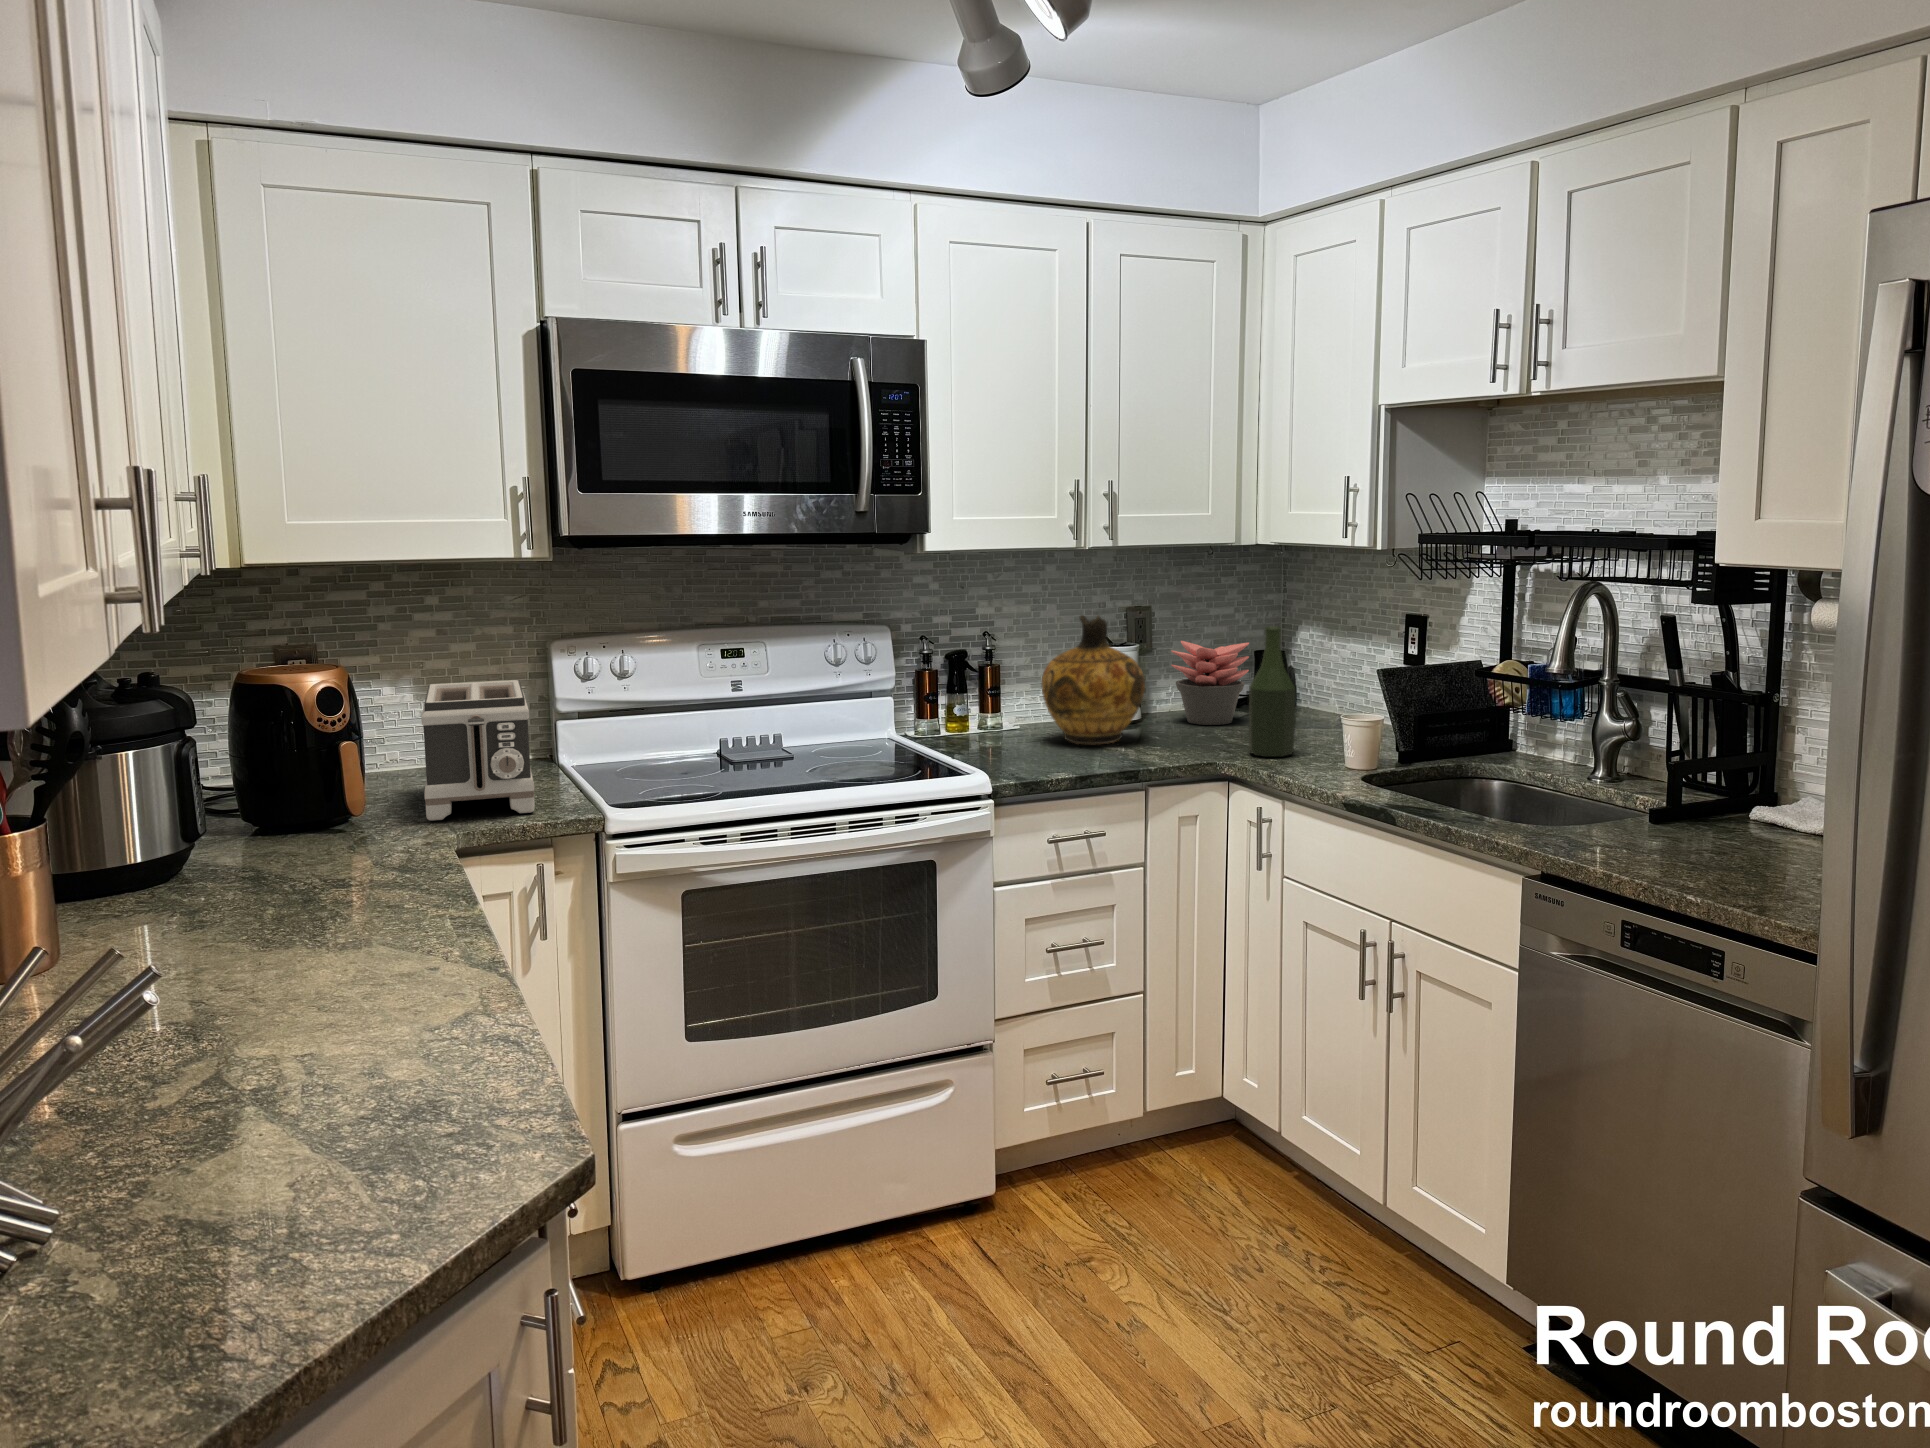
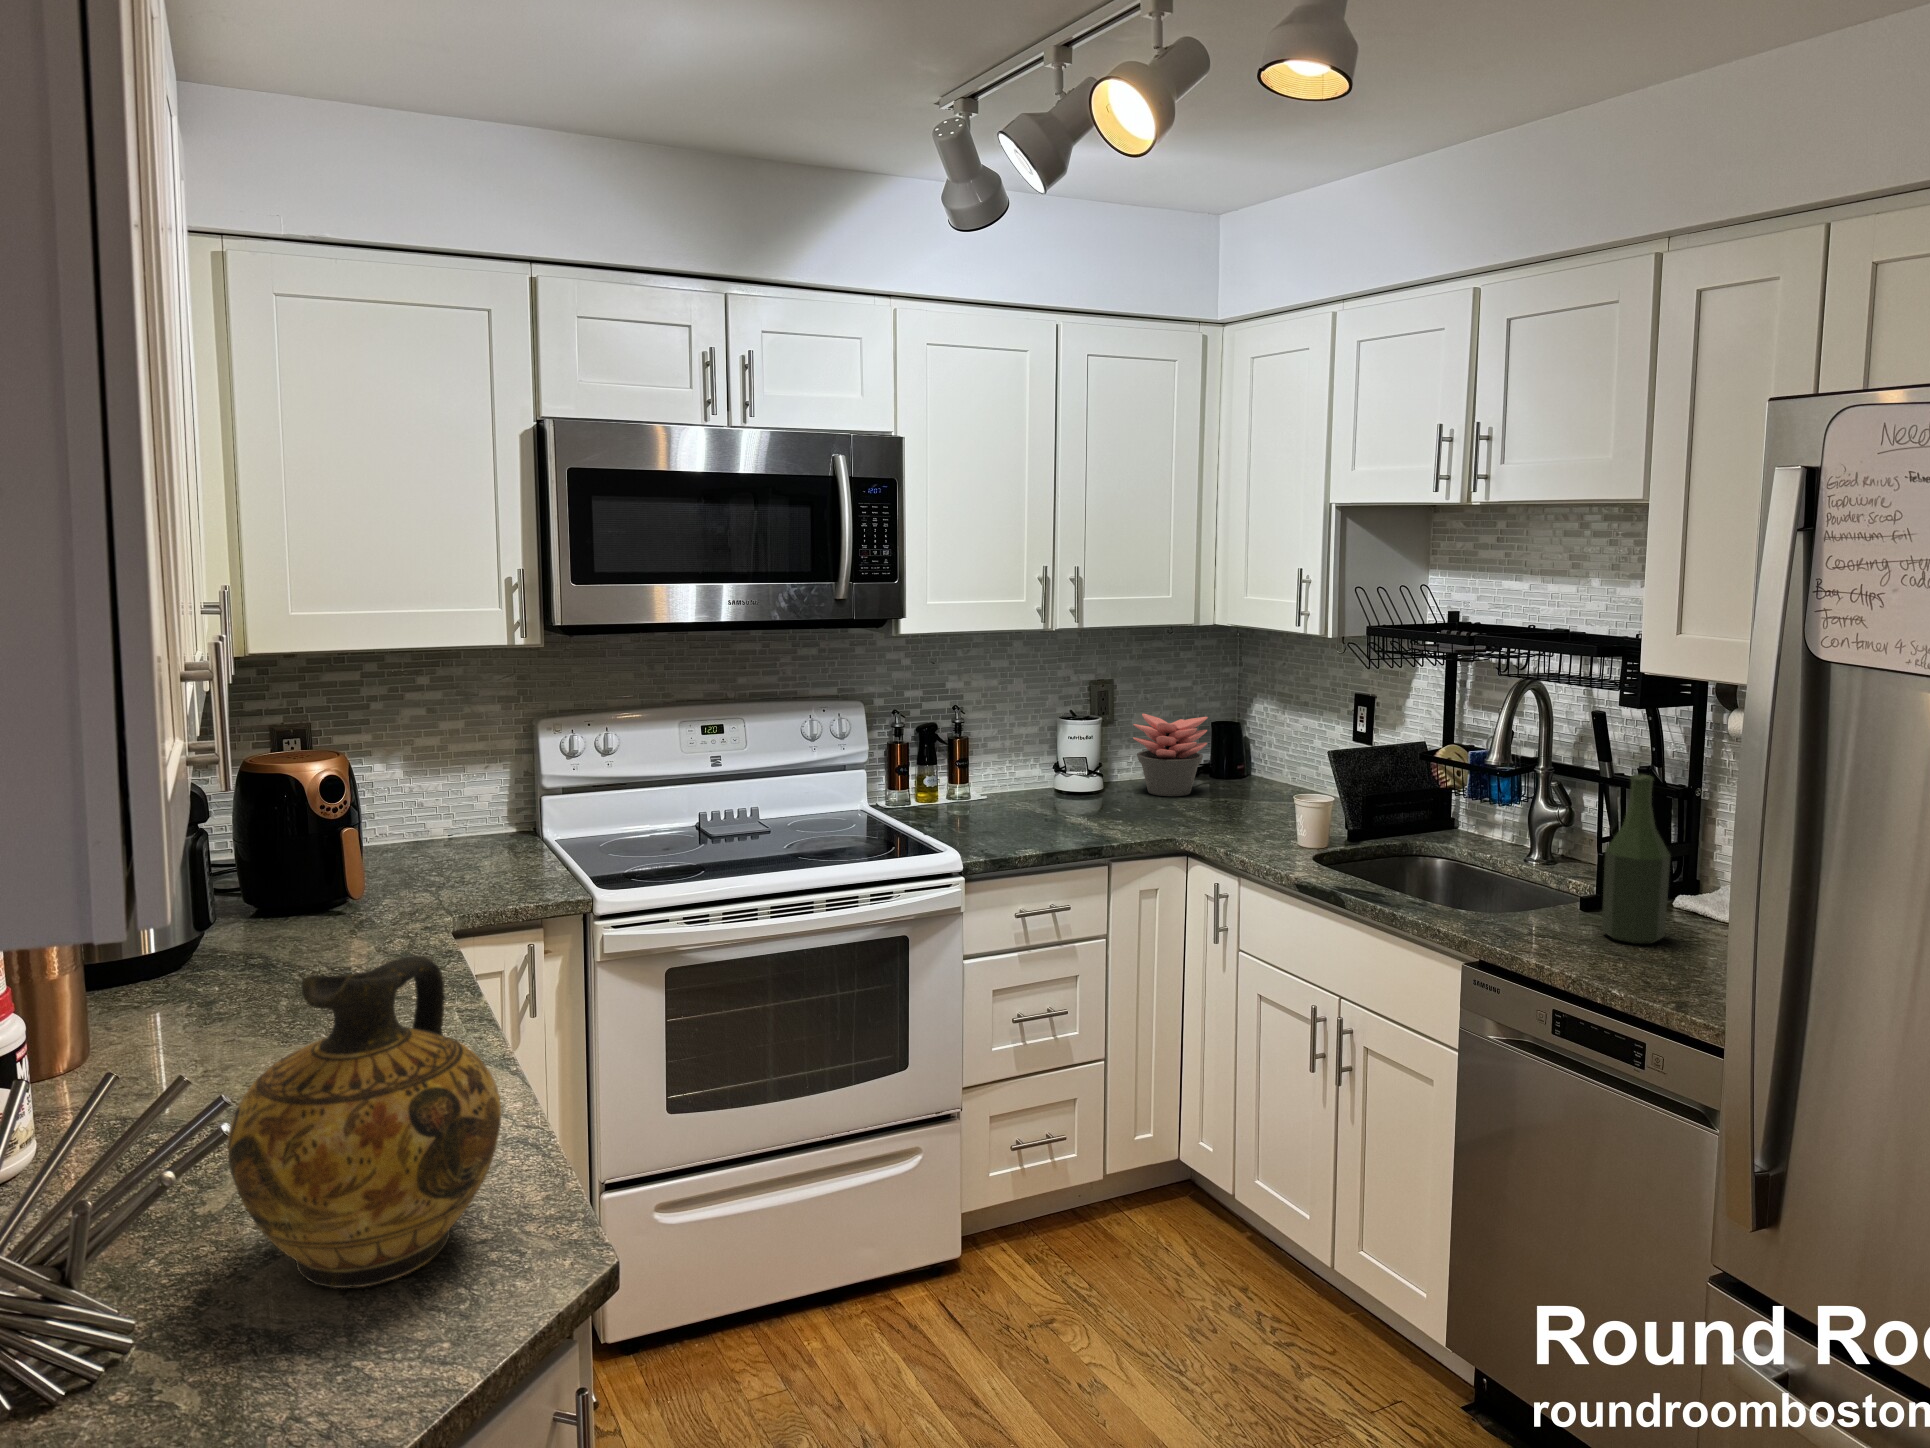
ceramic jug: present [1041,615,1145,744] -> present [227,956,501,1288]
bottle: present [1249,626,1295,757] -> present [1602,774,1671,944]
toaster: present [421,680,535,820] -> none [417,760,525,902]

